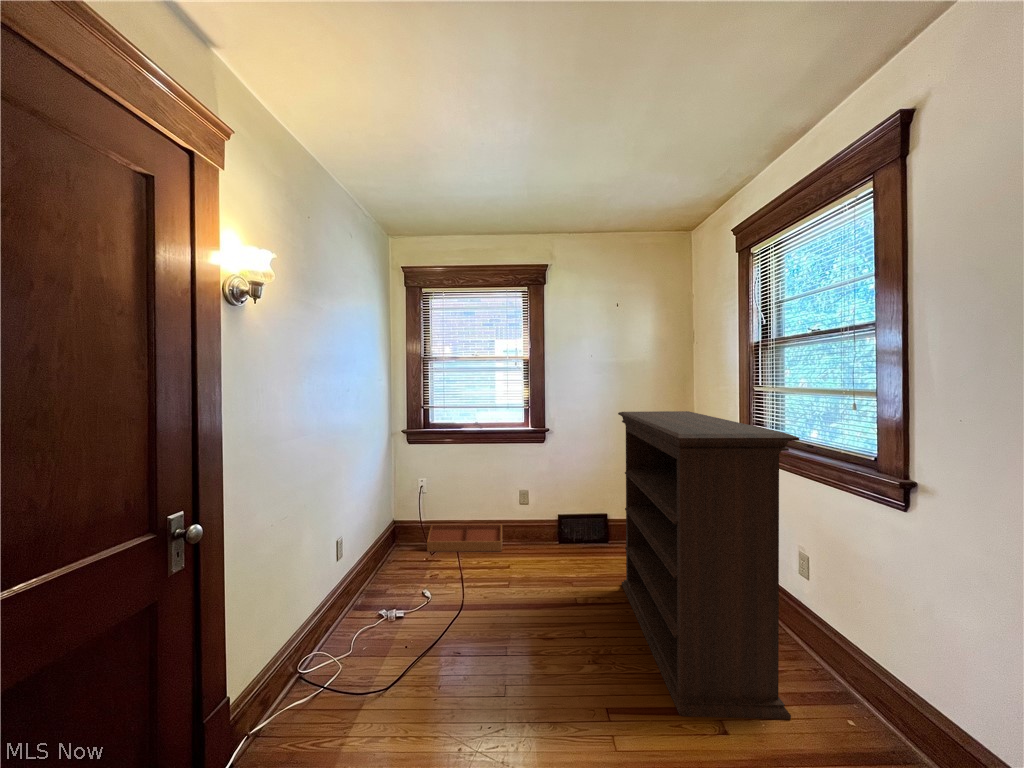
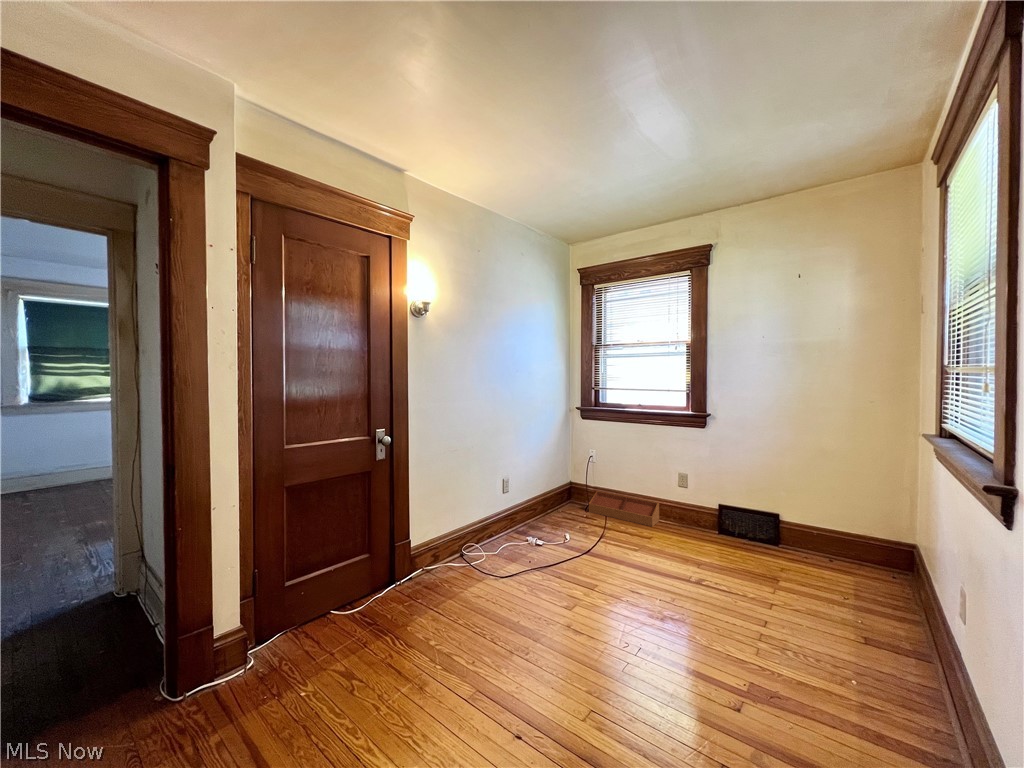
bookshelf: present [618,411,799,719] -> none [701,395,854,744]

